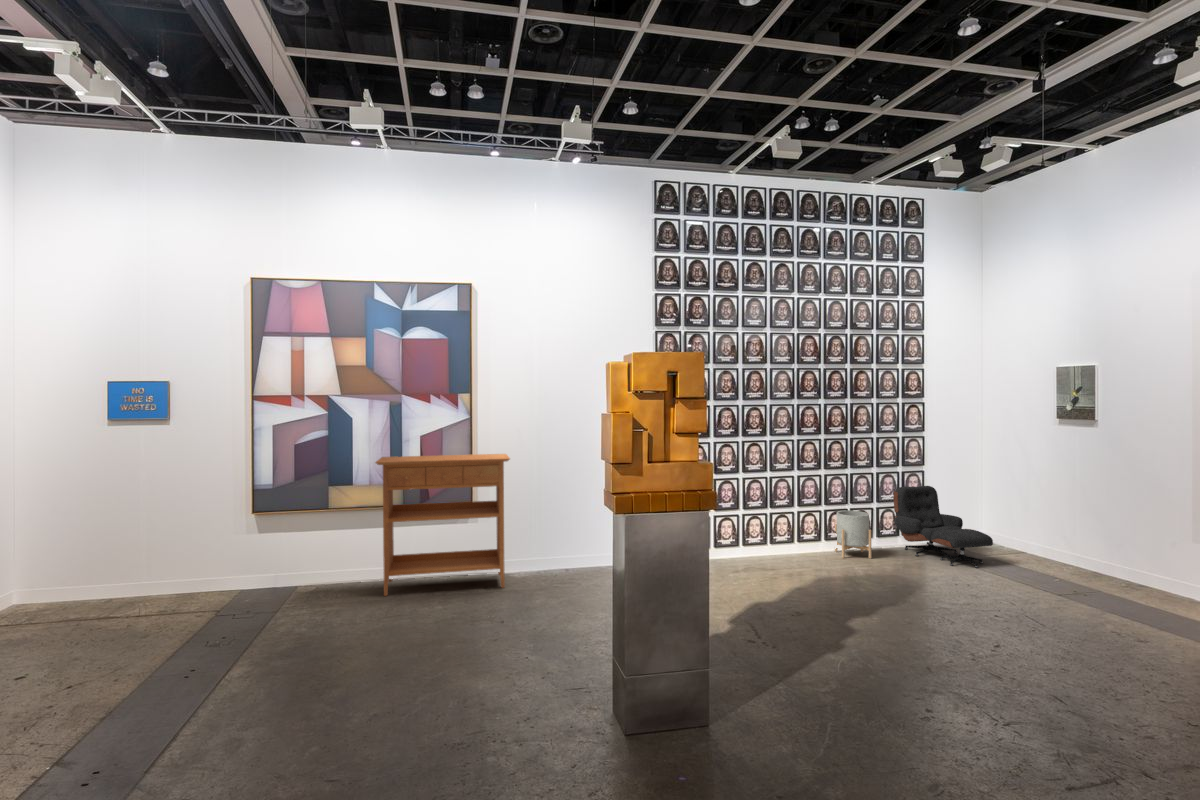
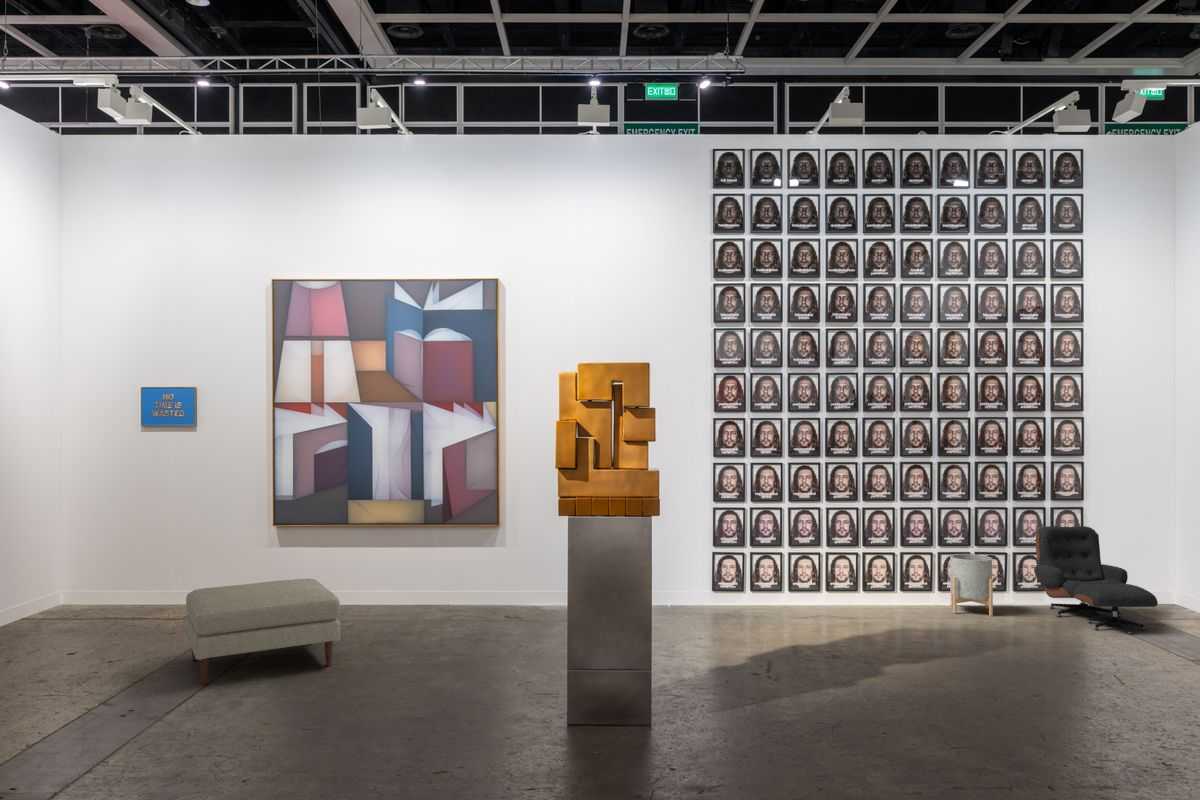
console table: present [376,454,510,596] -> none [387,470,535,620]
ottoman: none [180,566,352,689] -> present [185,579,340,685]

